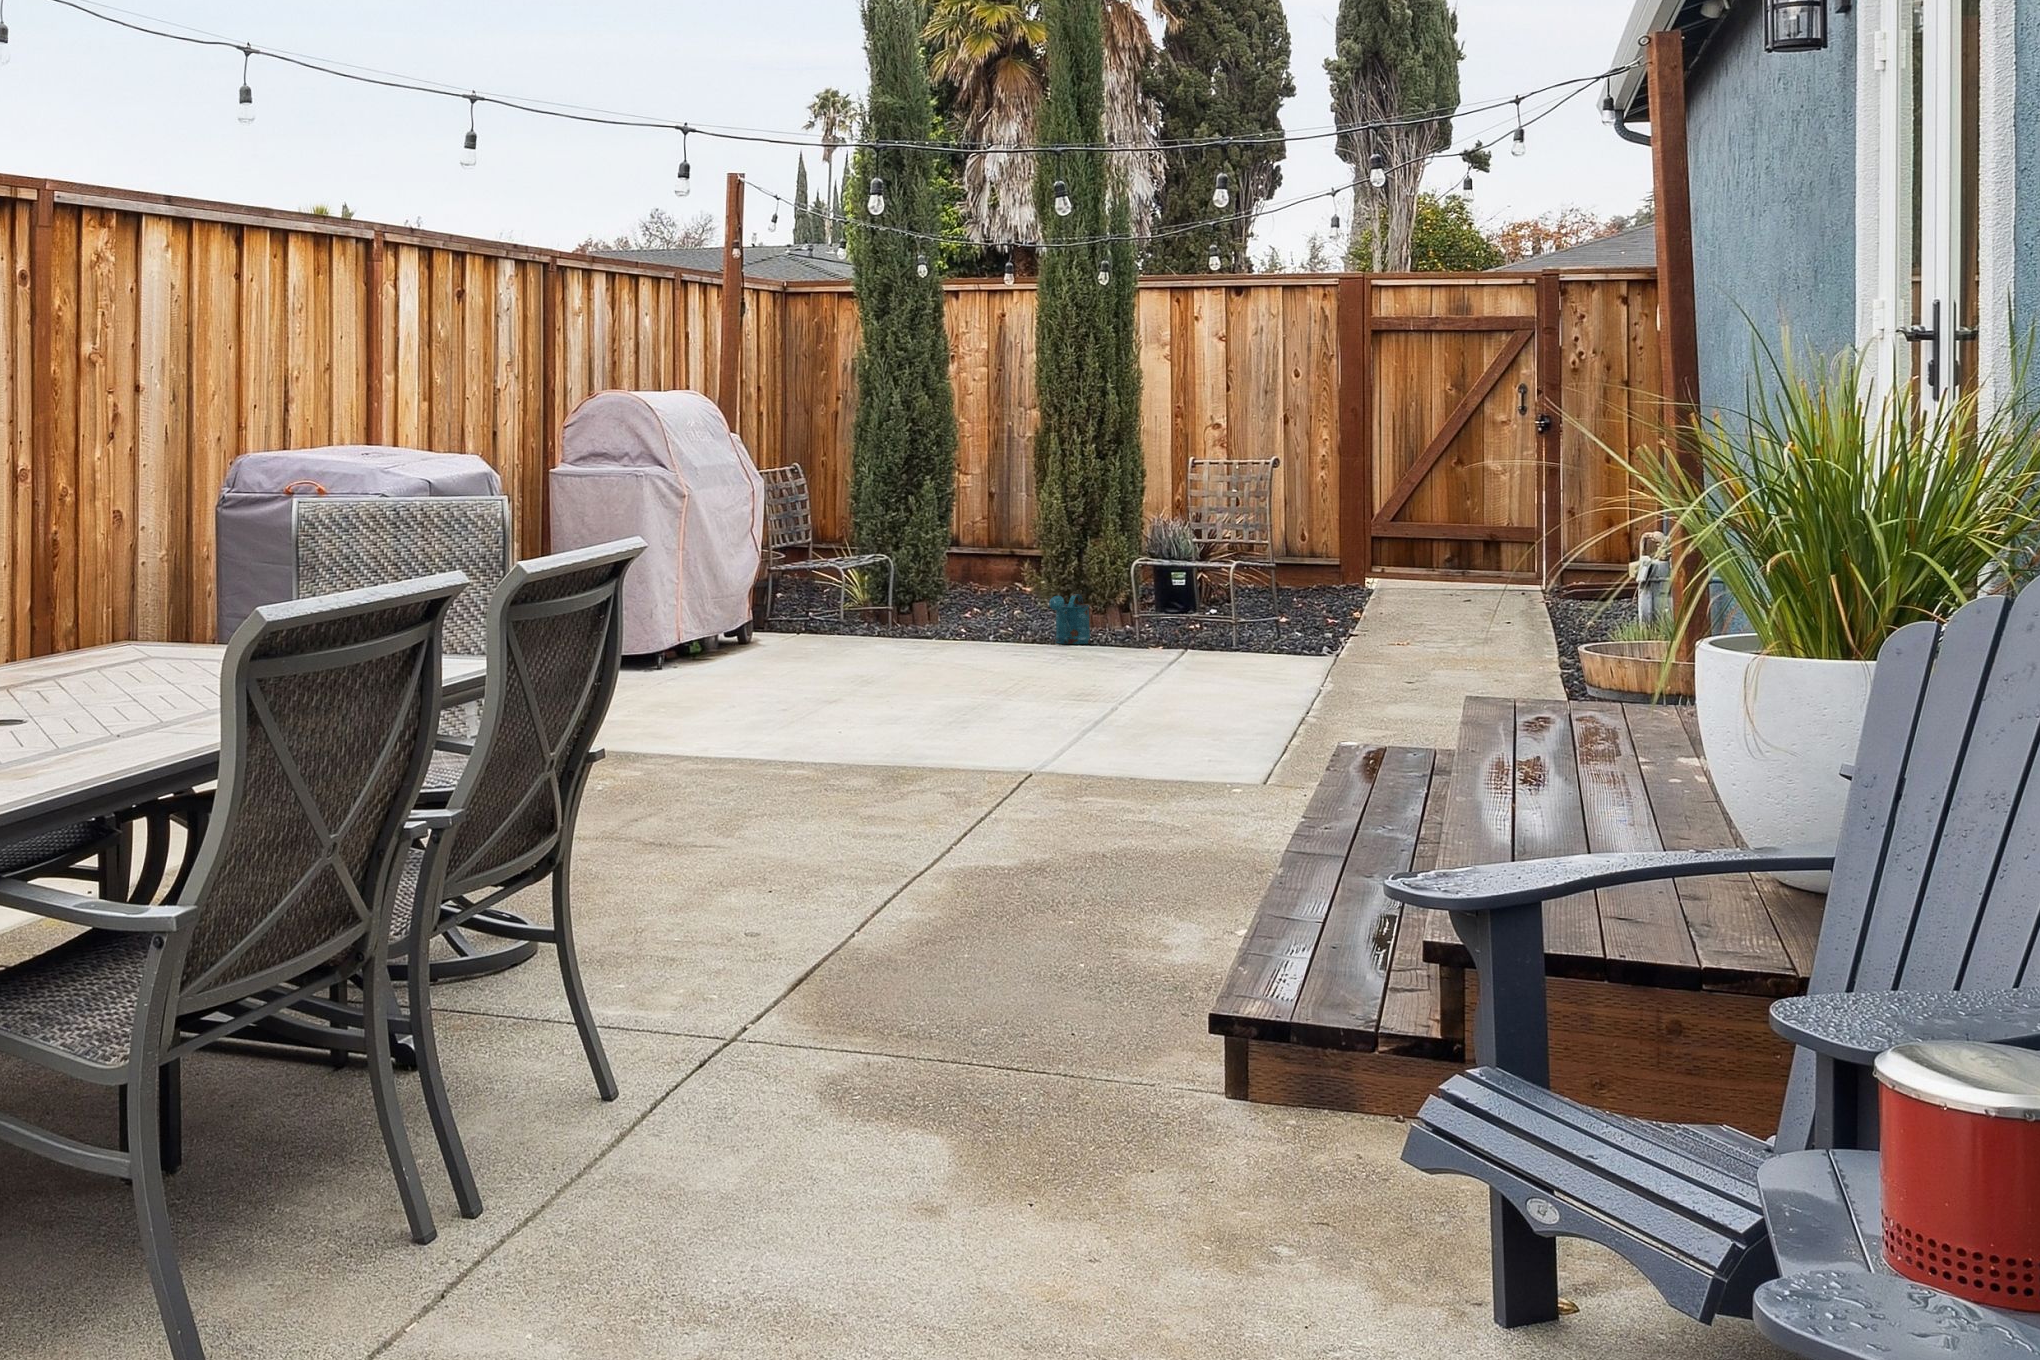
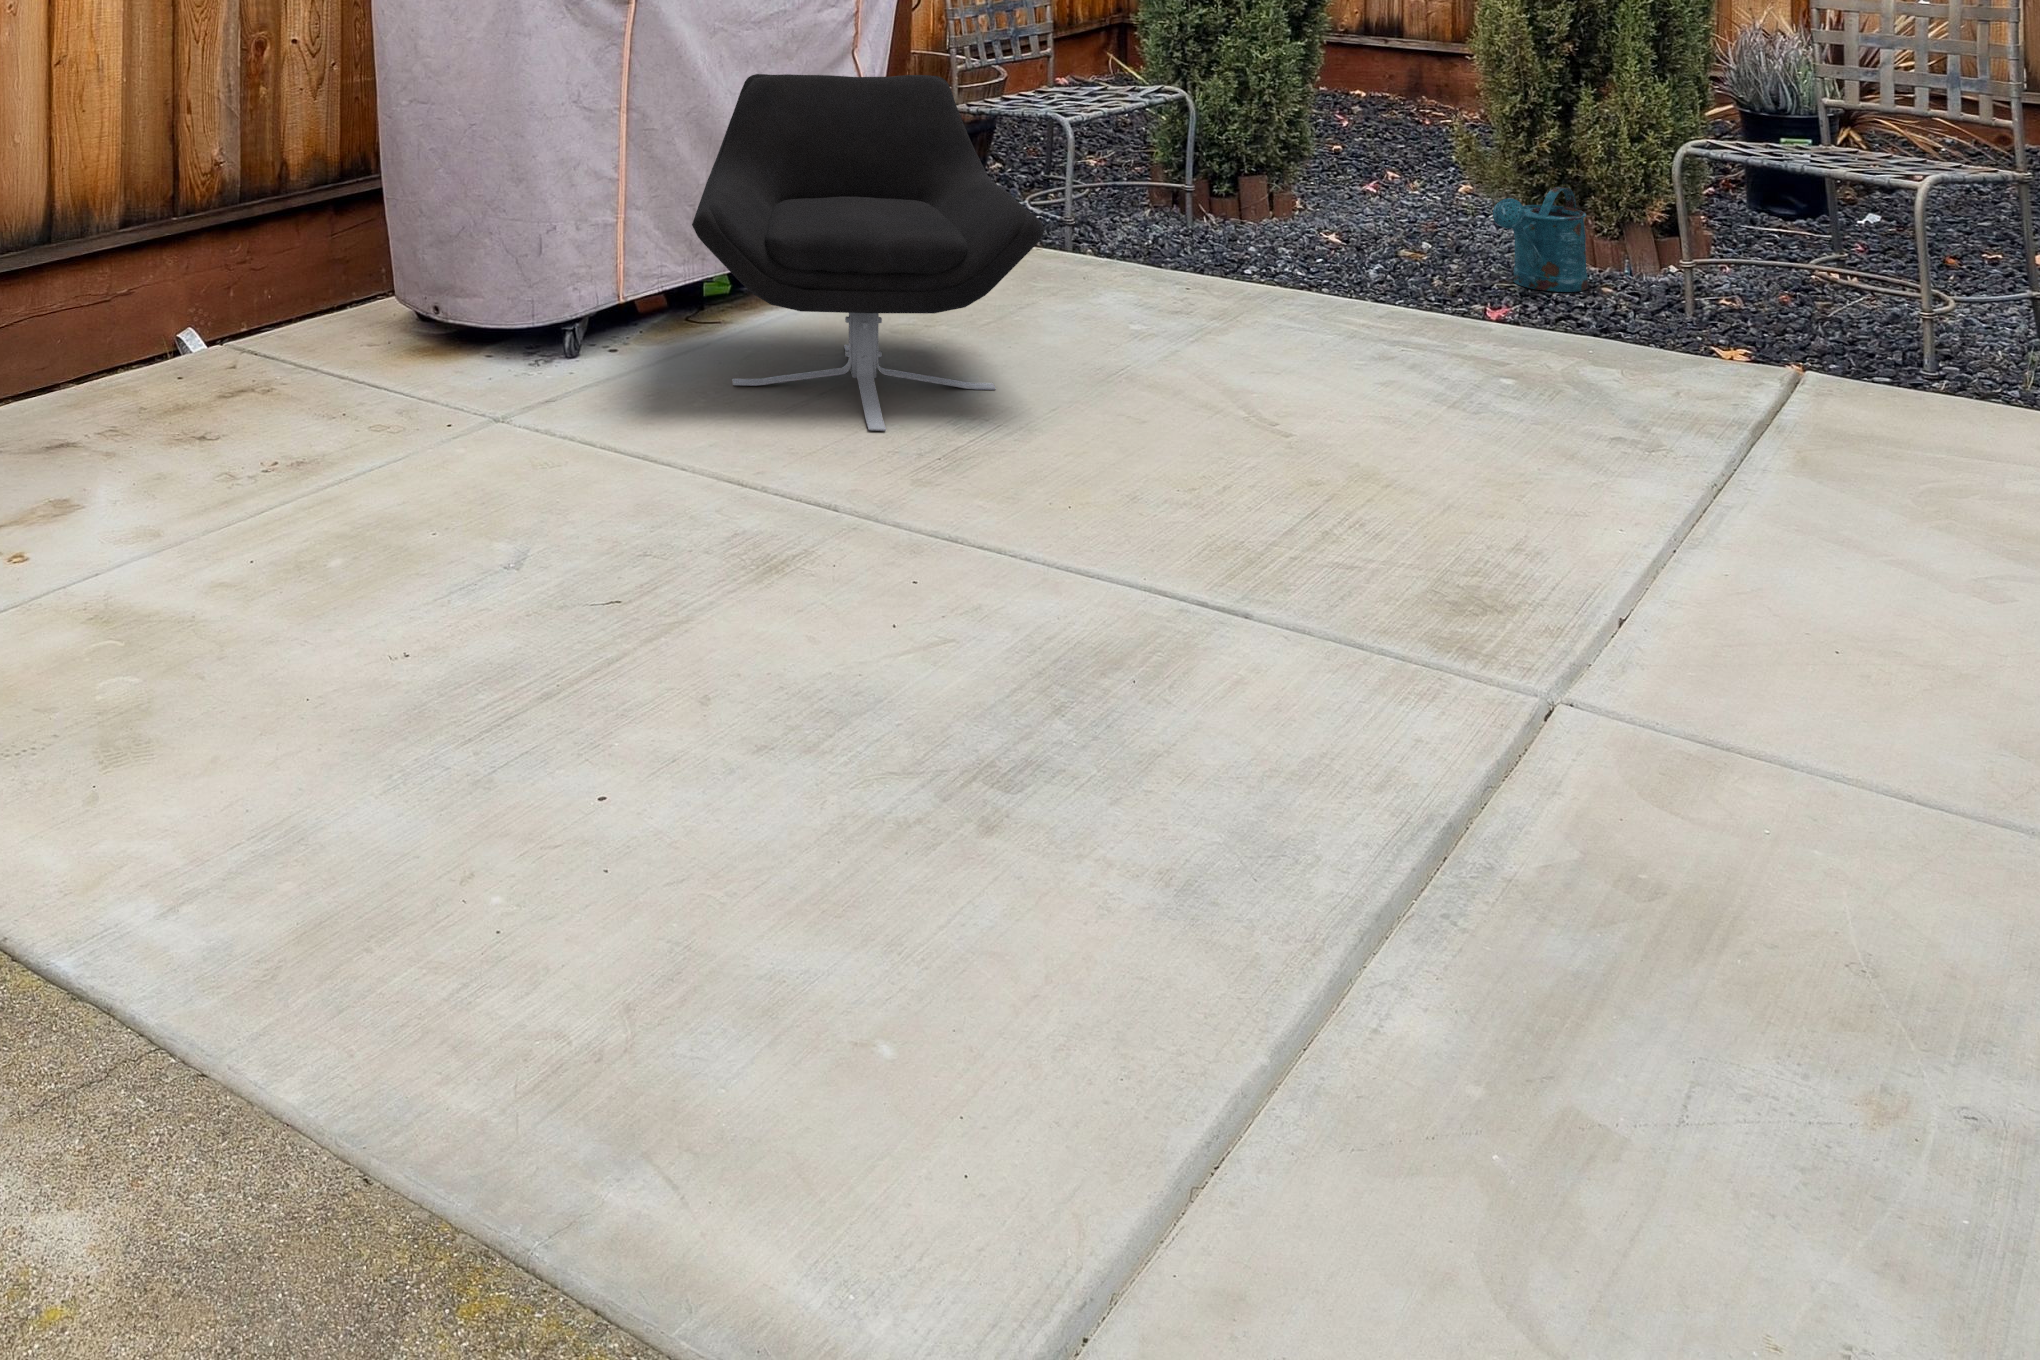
lounge chair: none [706,529,889,677] -> present [692,74,1045,431]

